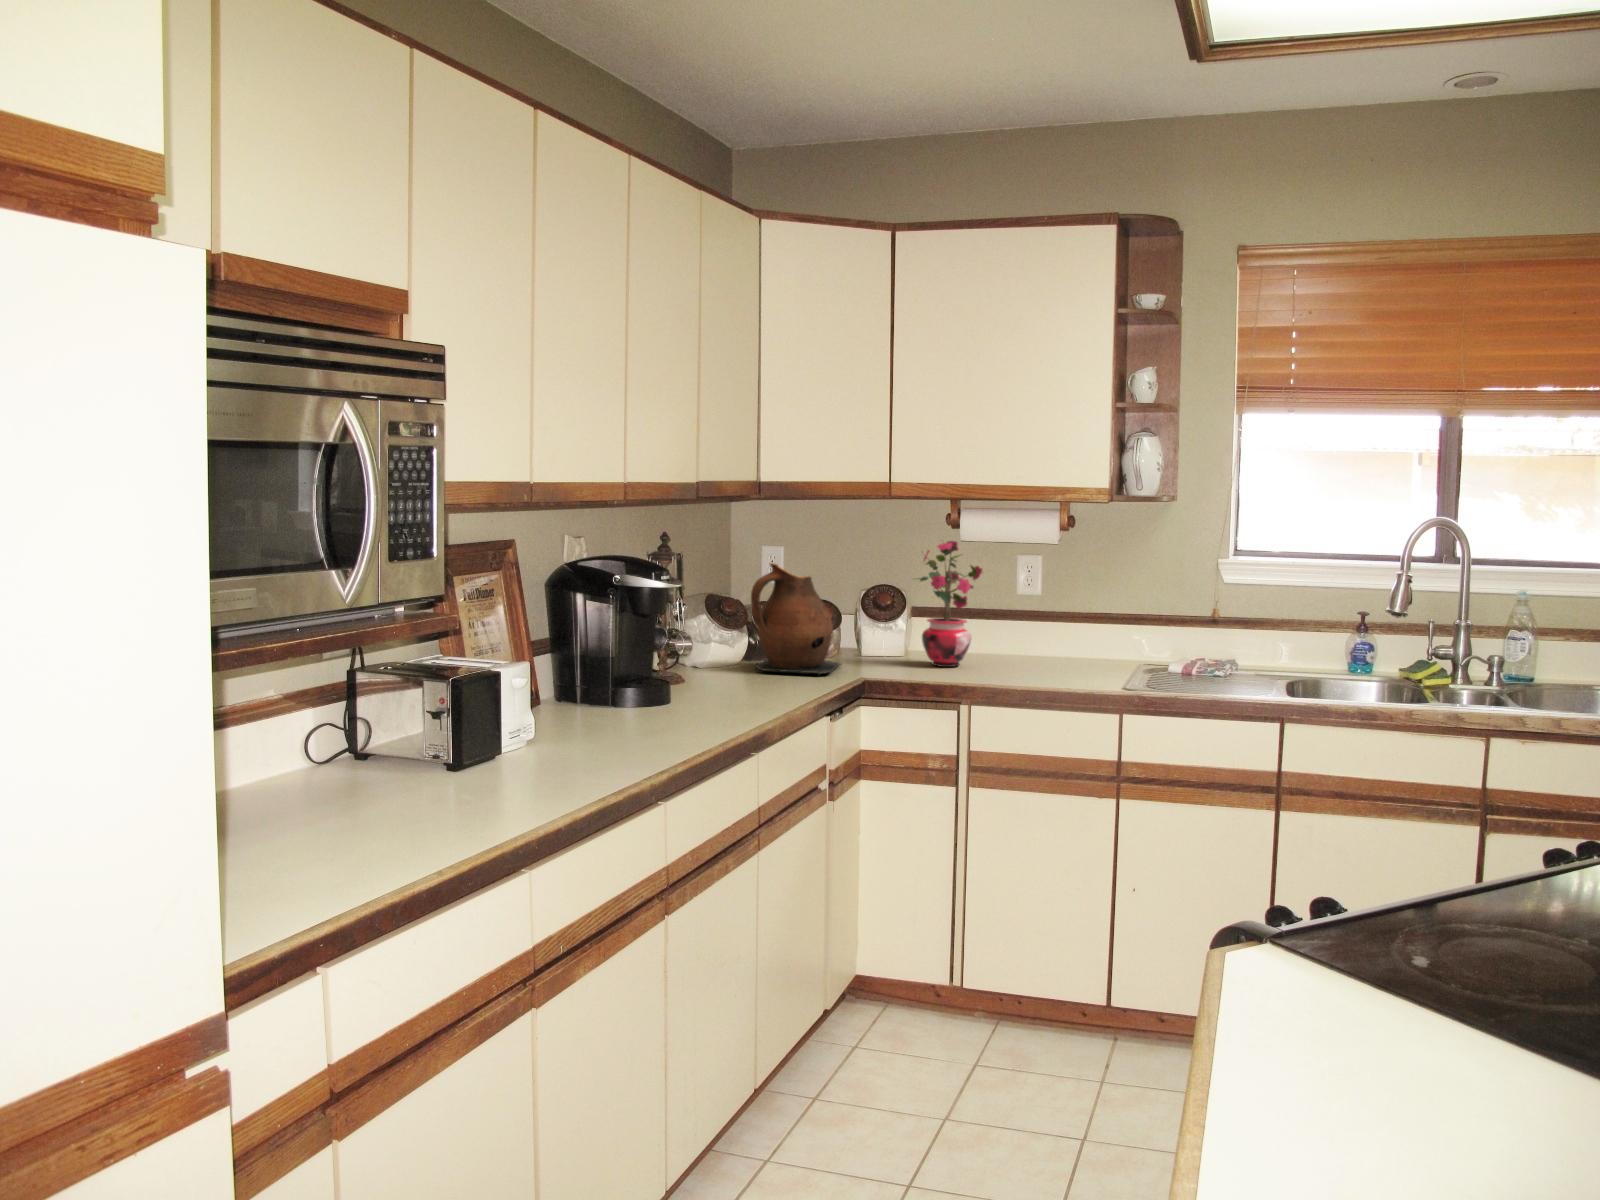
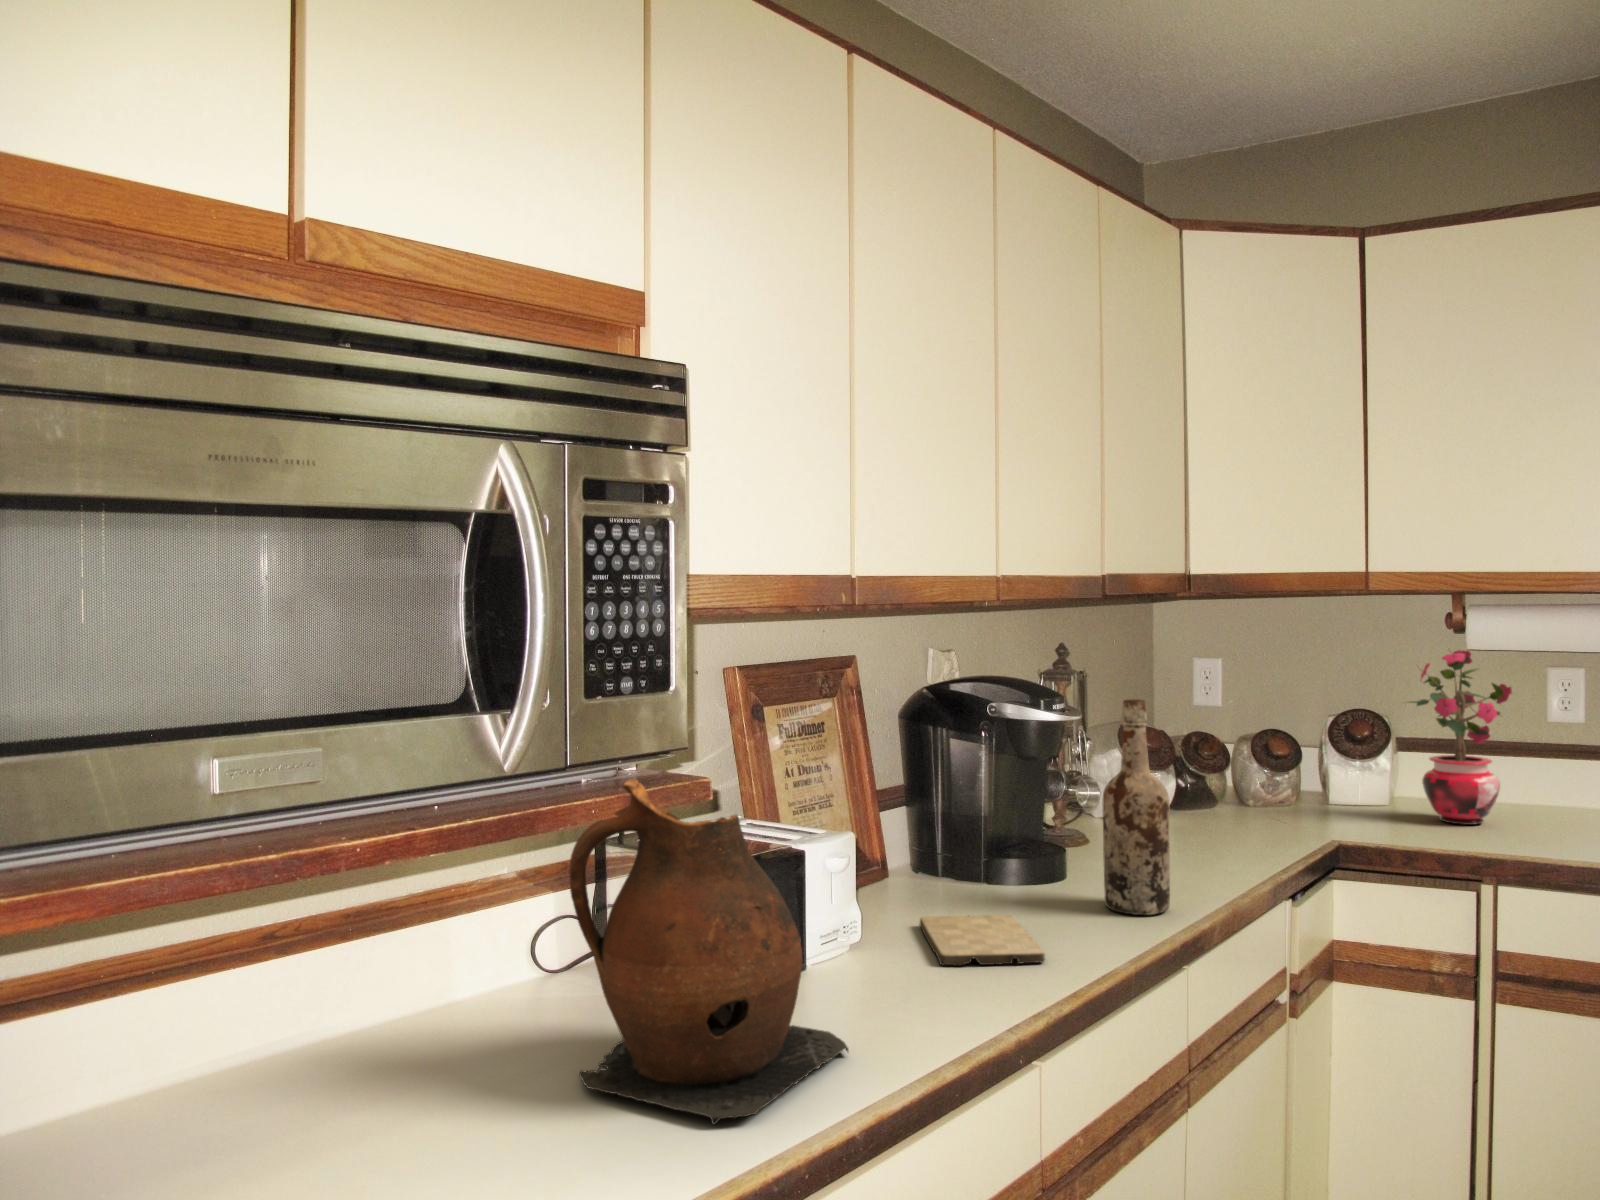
ceramic pitcher: present [751,563,841,675] -> present [569,780,849,1125]
wine bottle: none [699,572,744,721] -> present [1103,700,1170,915]
cutting board: none [572,722,663,749] -> present [920,915,1045,966]

